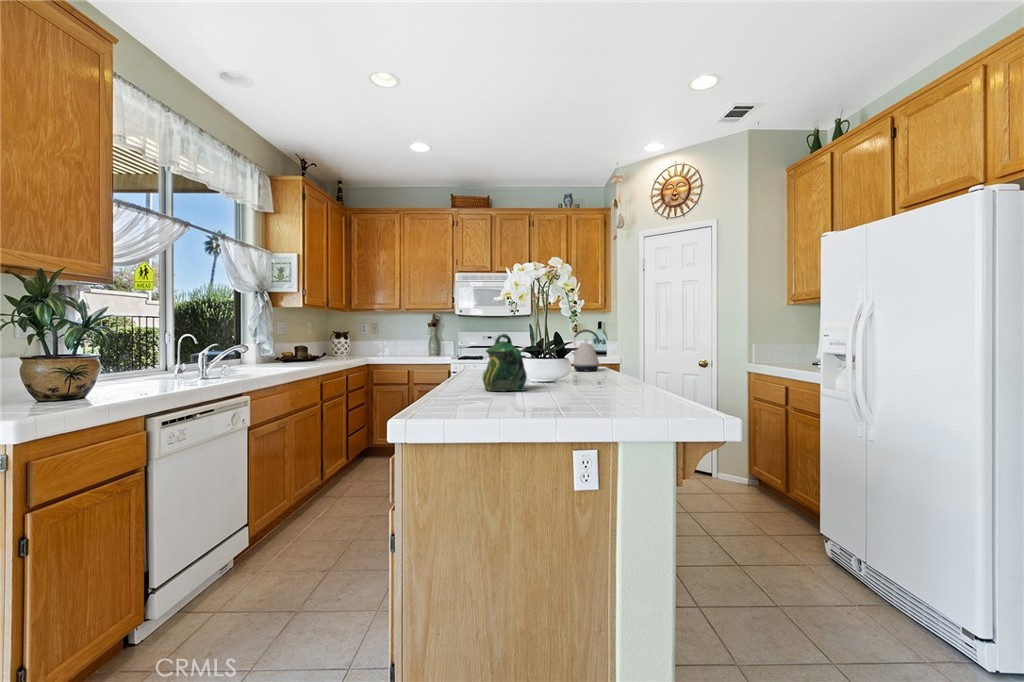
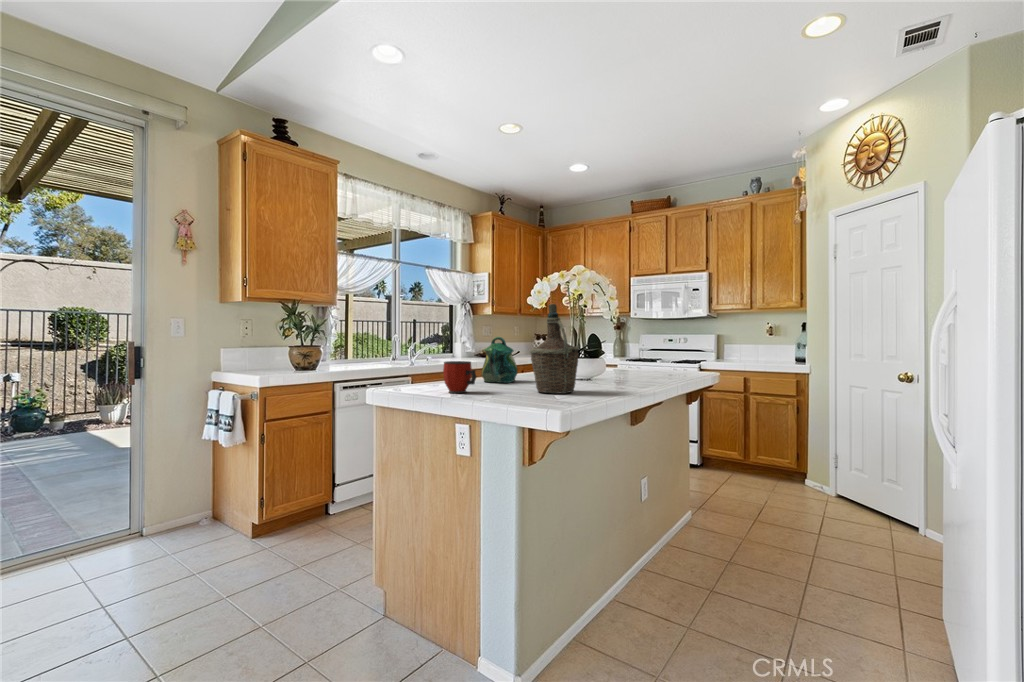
bottle: none [612,295,672,398] -> present [530,304,578,394]
kettle: present [572,330,601,371] -> none [647,333,677,376]
mug: none [543,366,593,410] -> present [443,361,476,393]

